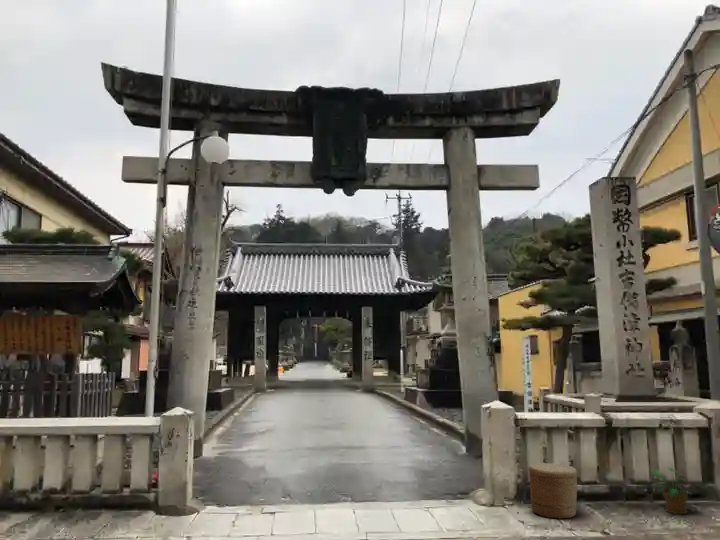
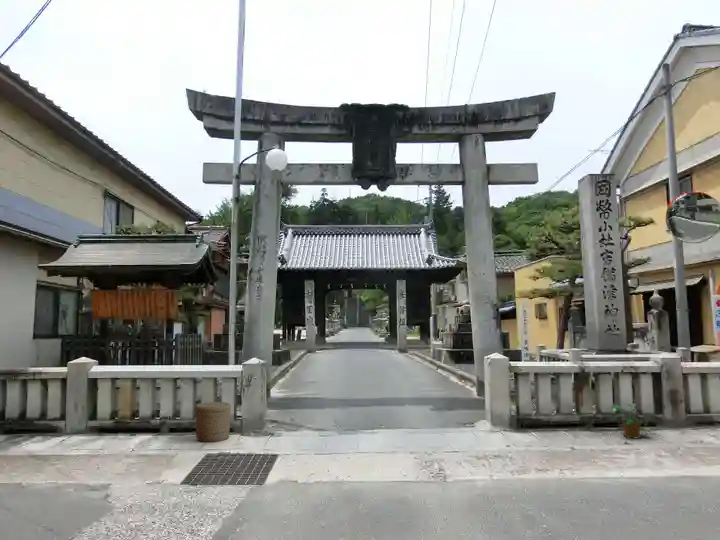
basket: present [528,463,577,519] -> present [195,402,231,442]

